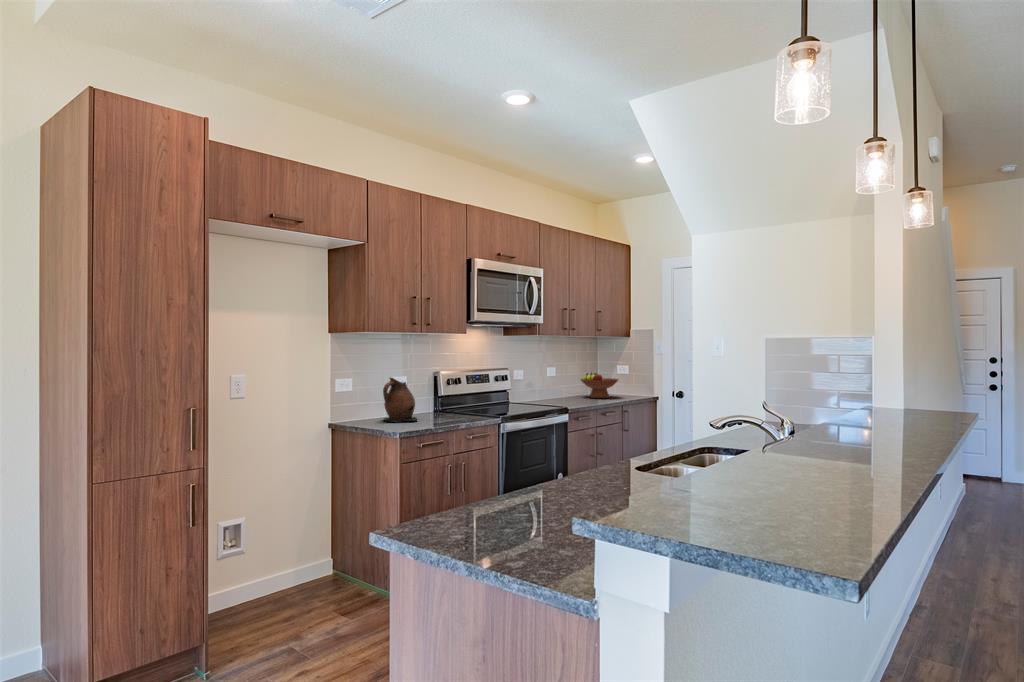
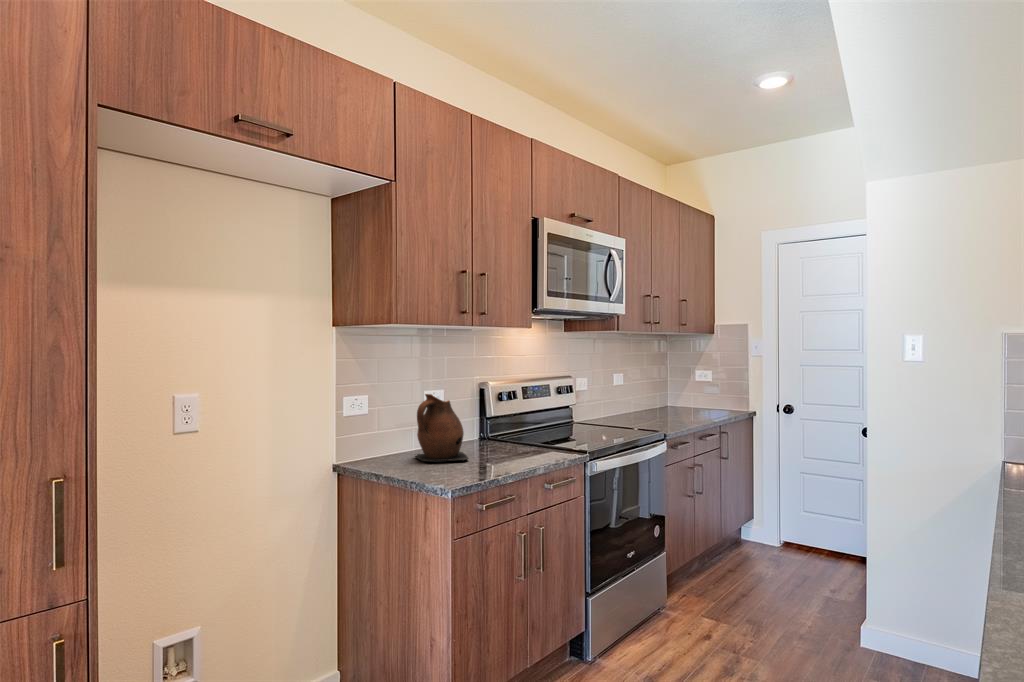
fruit bowl: present [581,373,619,398] -> none [656,380,709,414]

